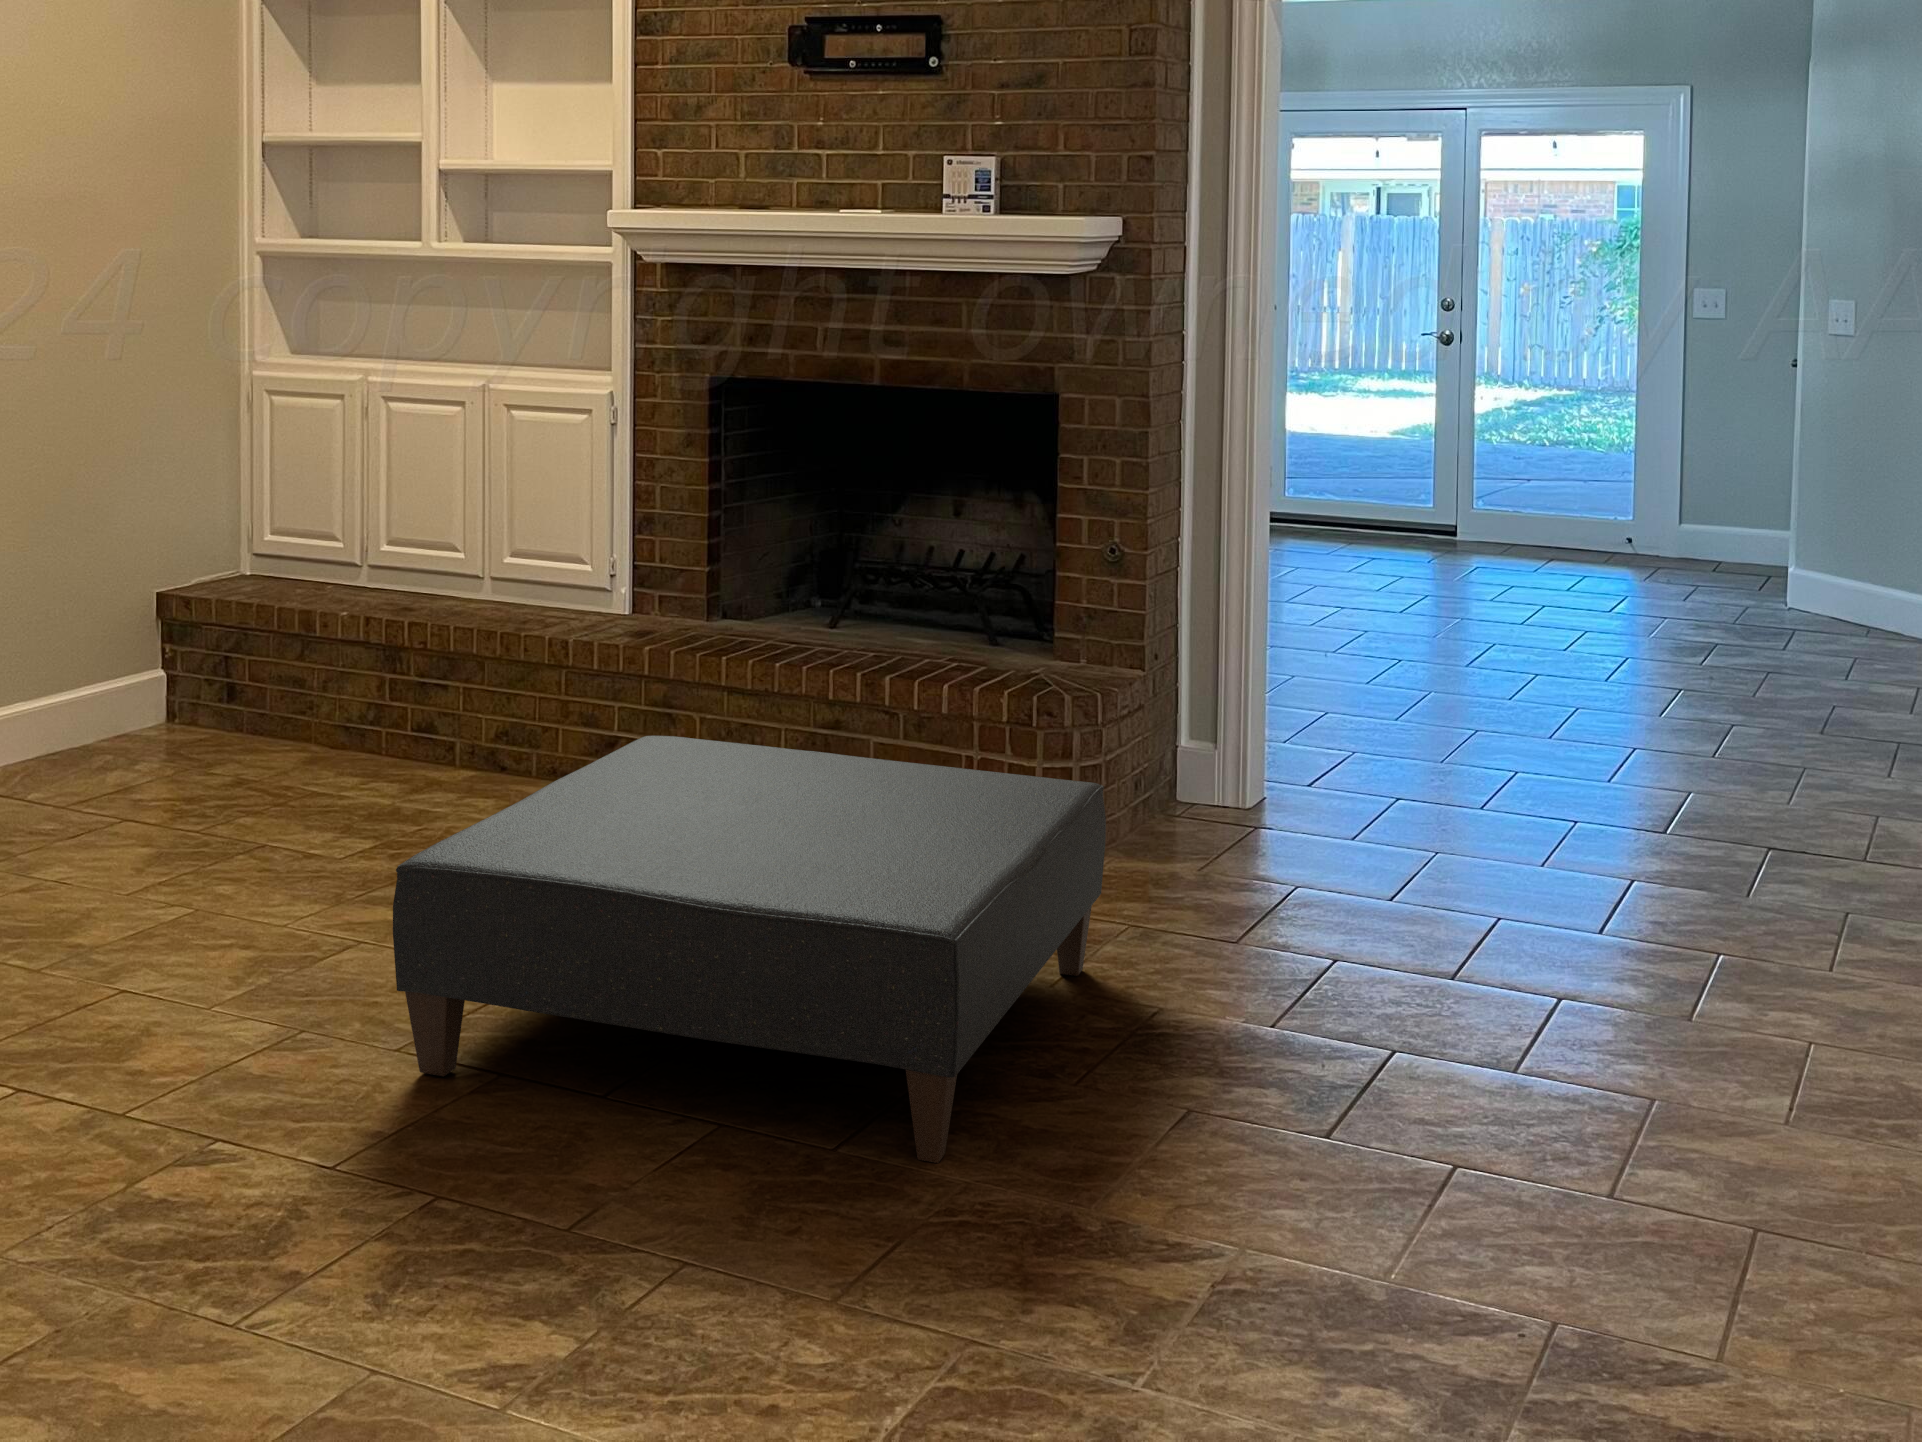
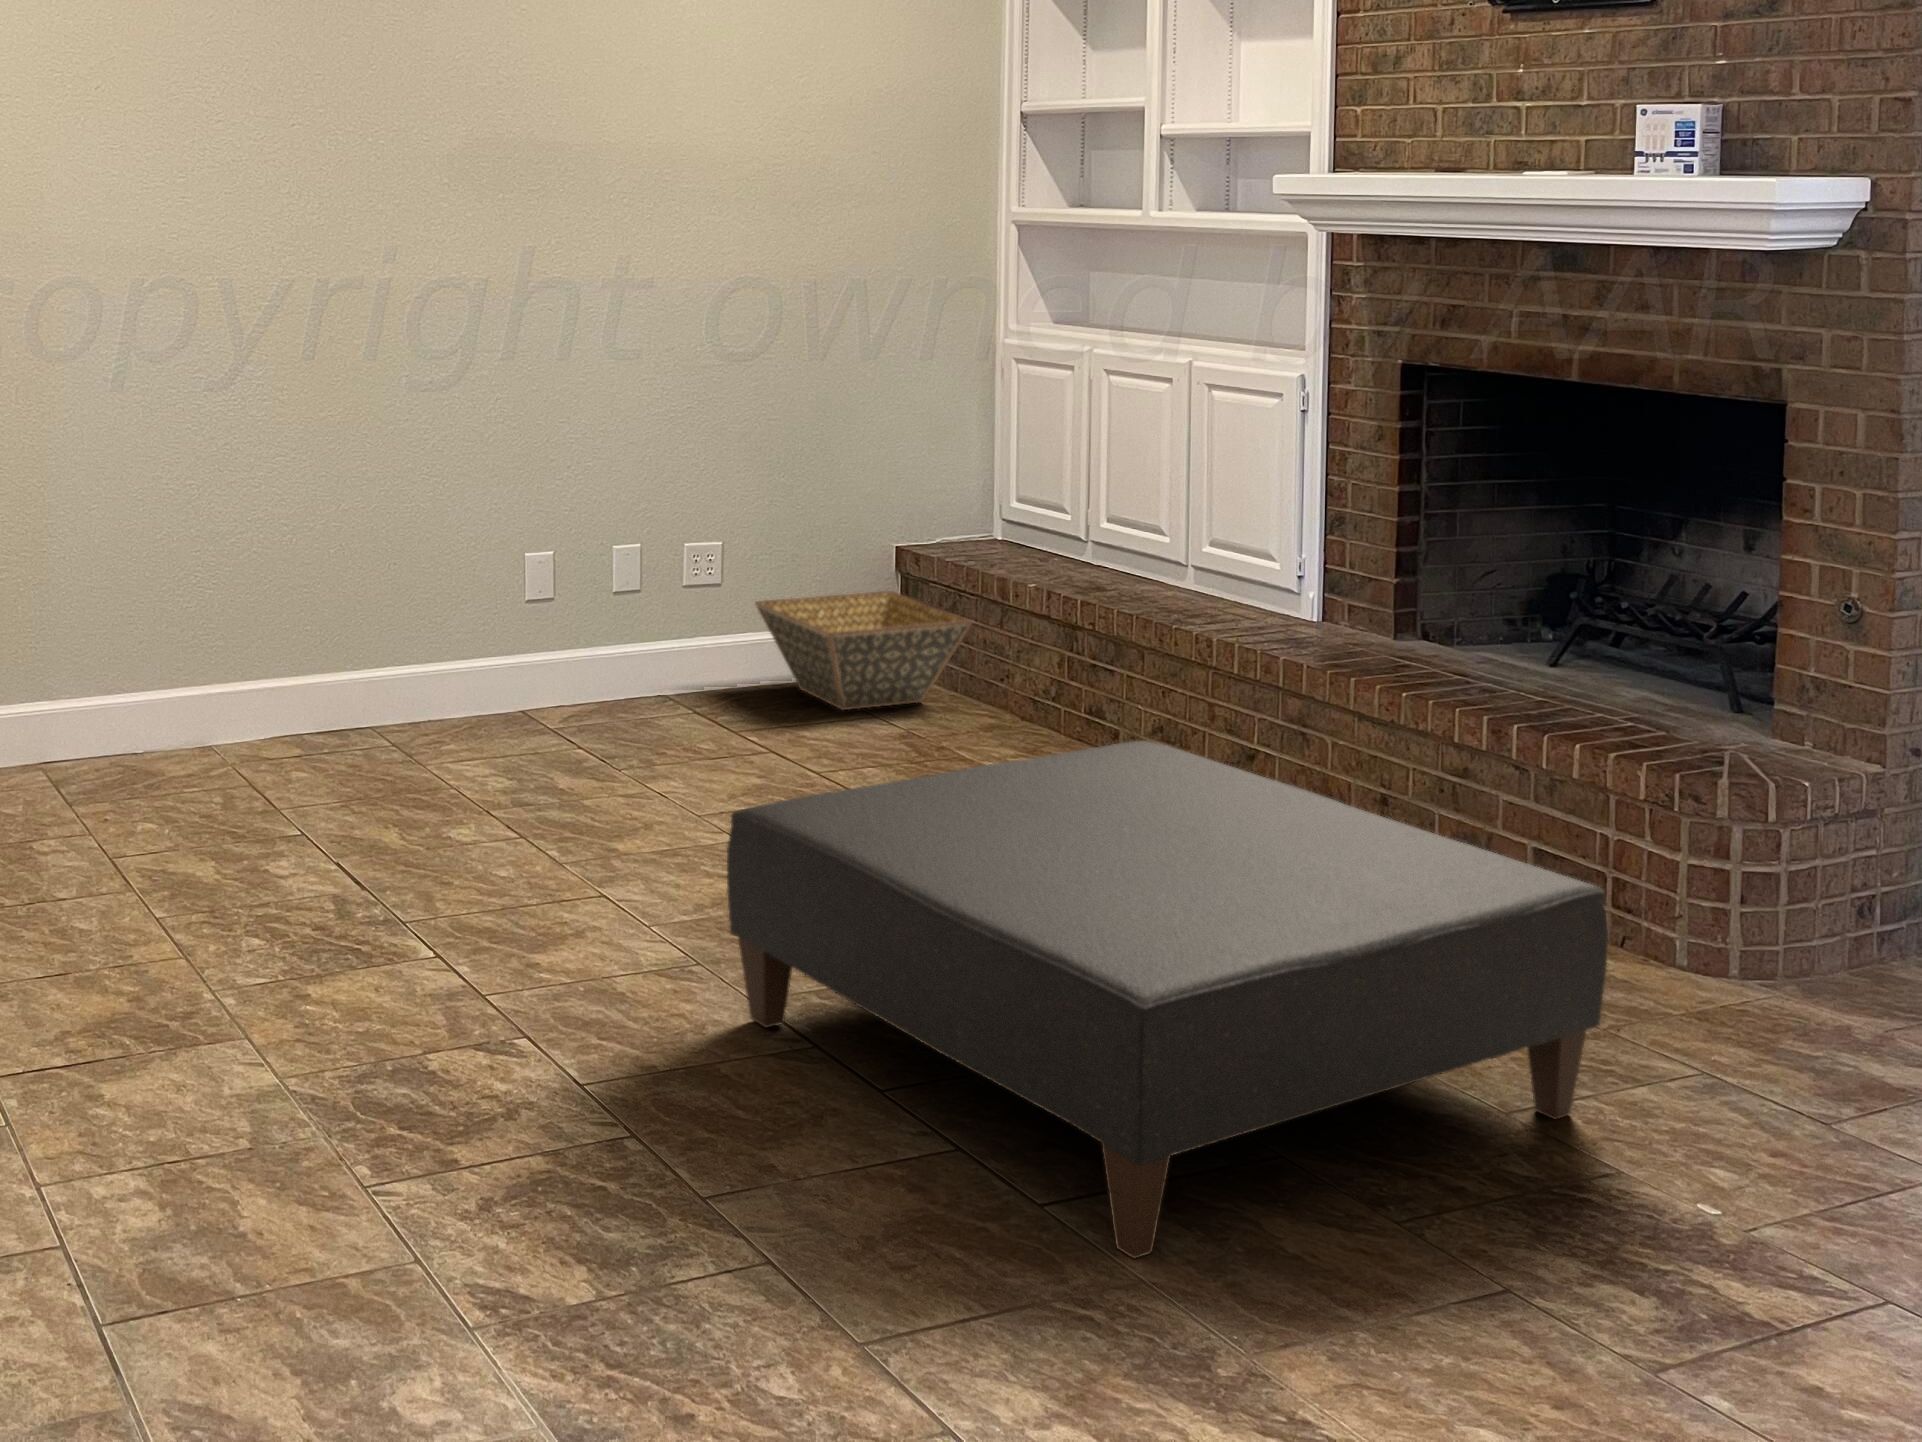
basket: none [27,642,278,773] -> present [755,591,973,710]

